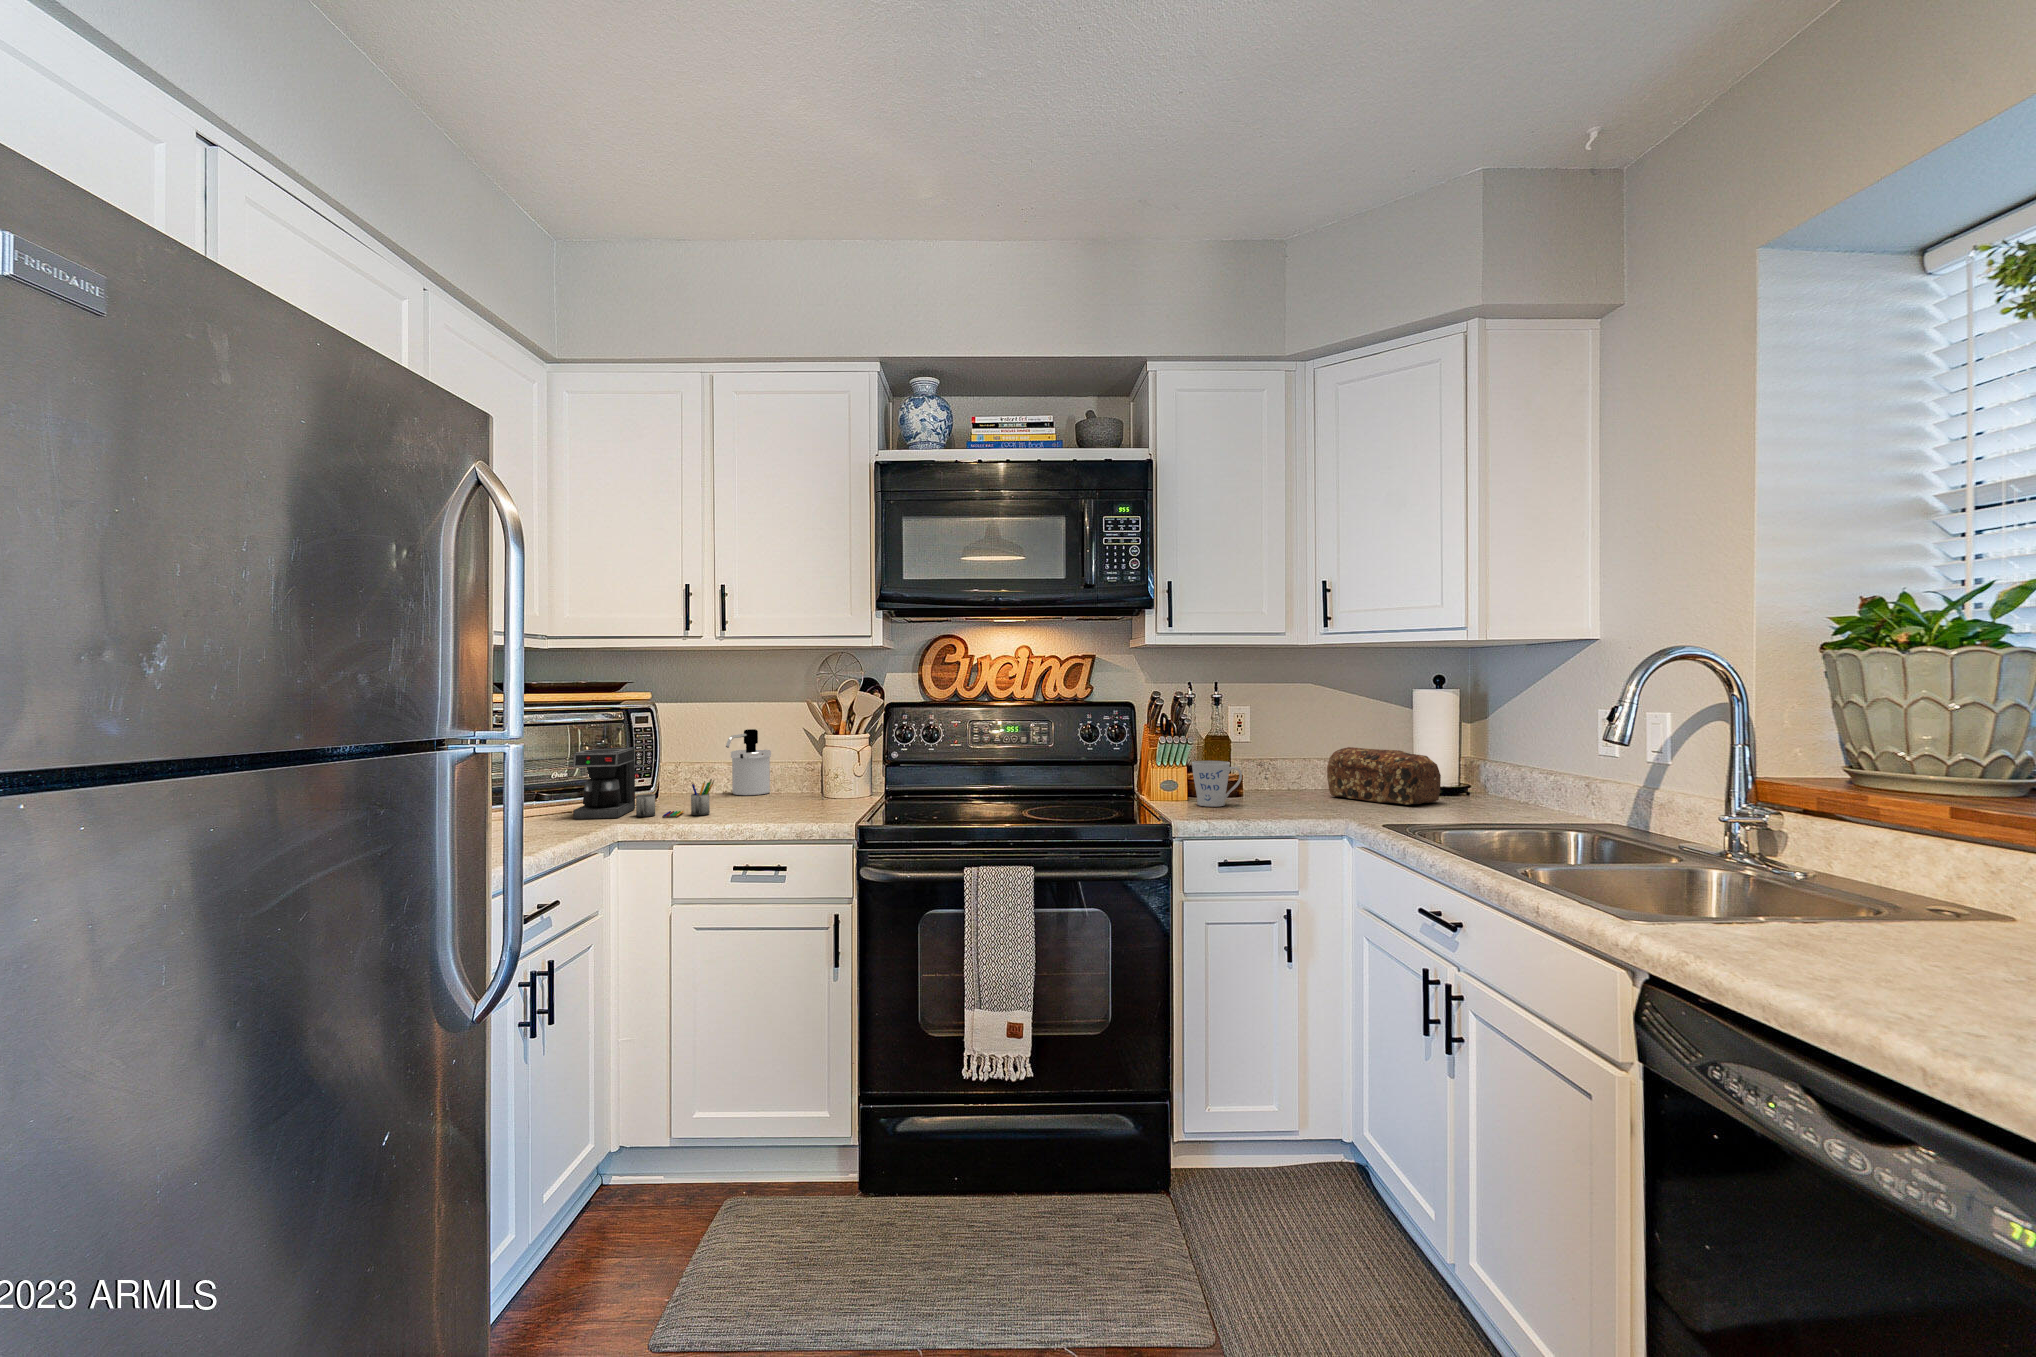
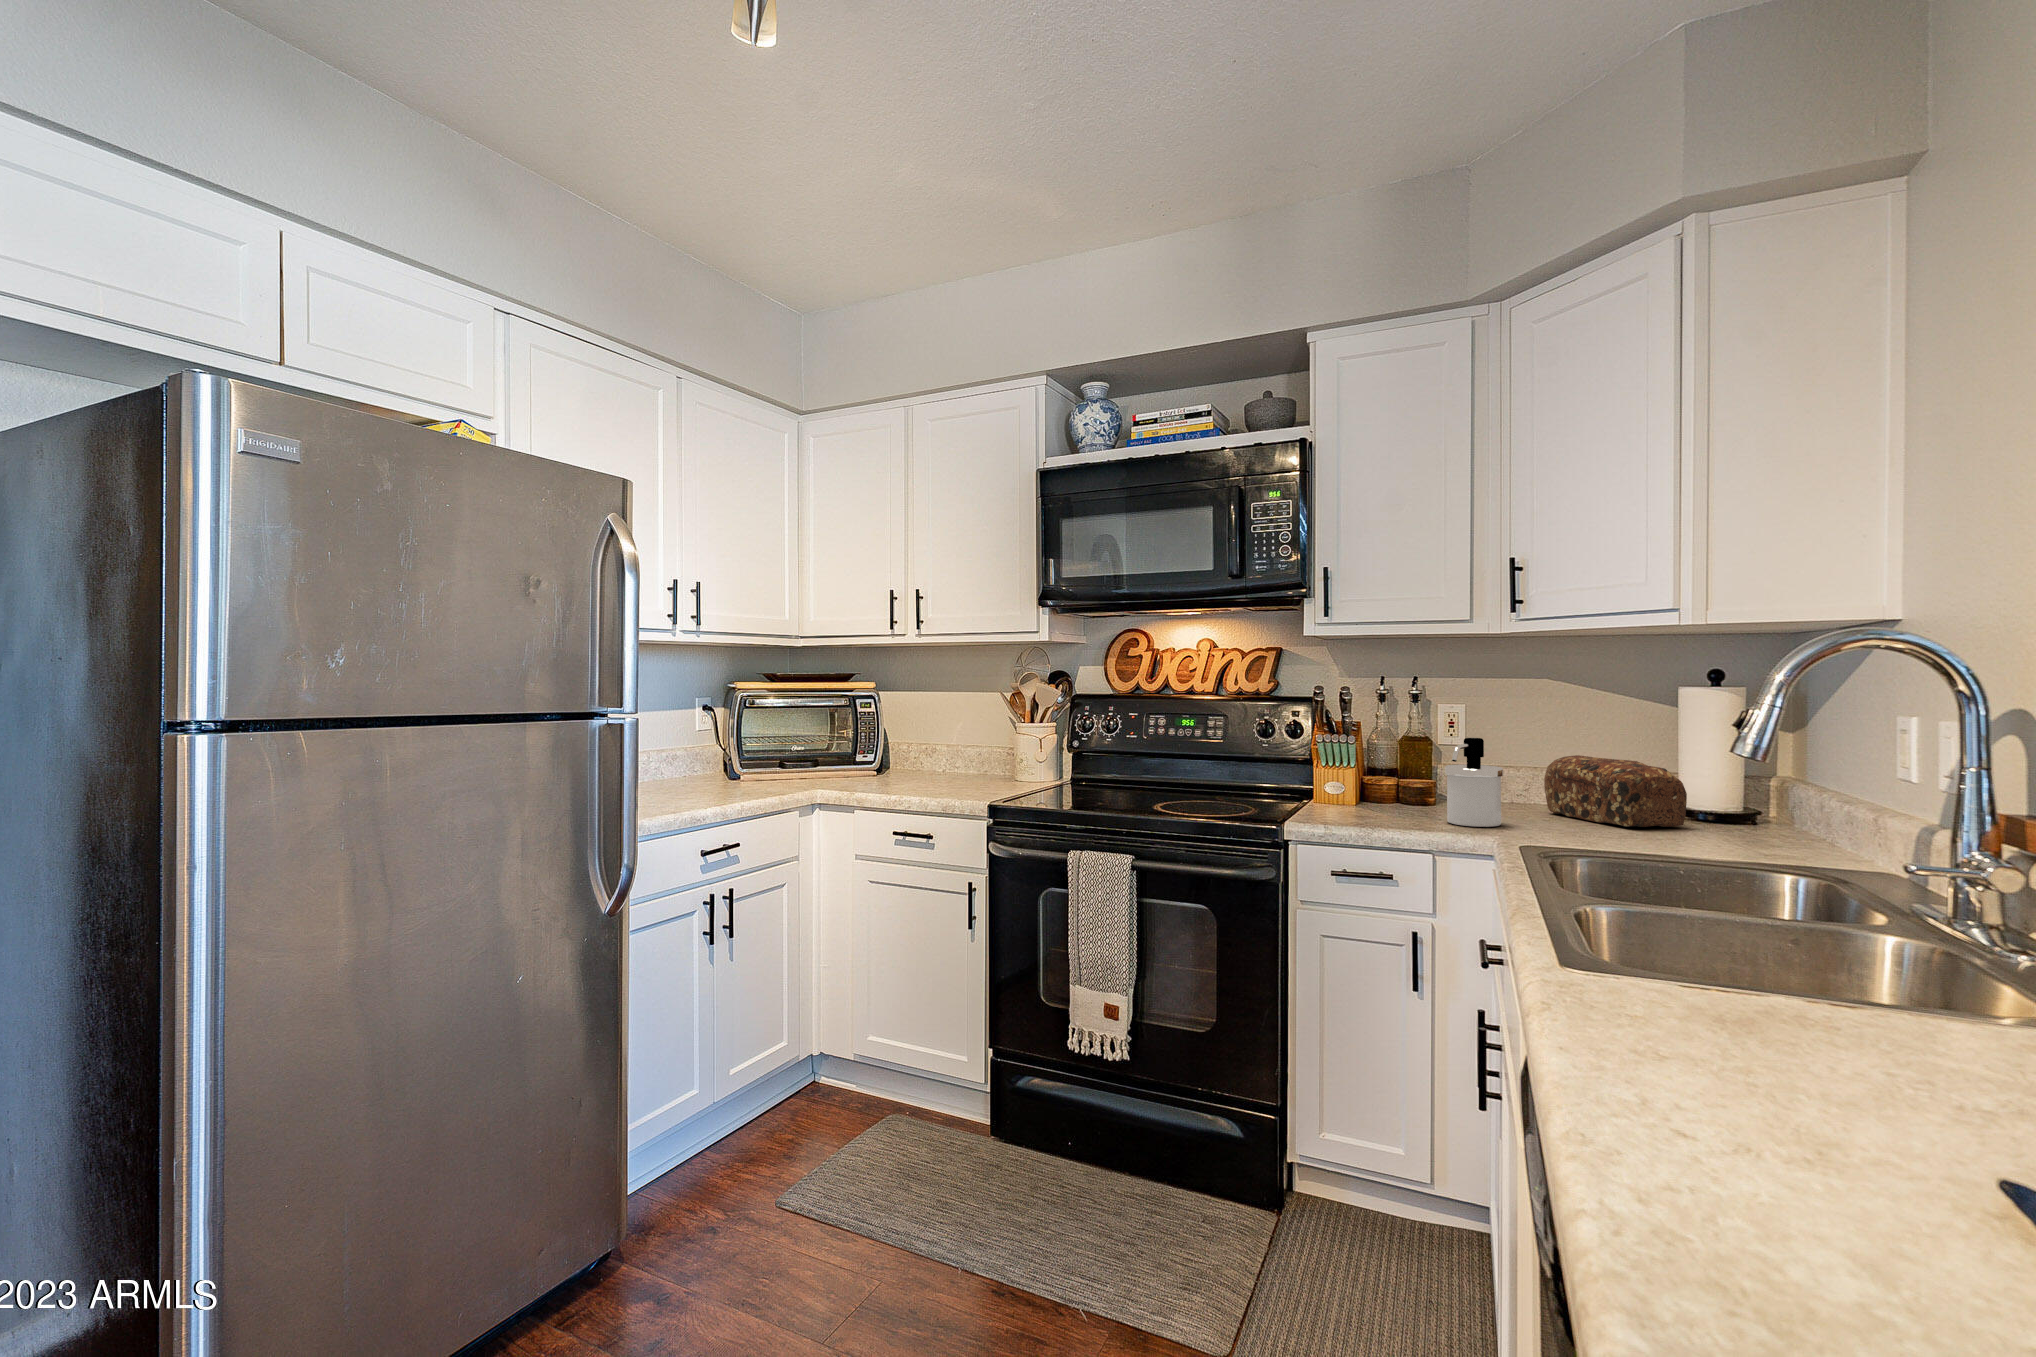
soap dispenser: present [726,729,771,795] -> present [1445,738,1503,827]
coffee maker: present [573,747,714,819] -> none [795,728,900,788]
mug: present [1192,761,1242,807] -> none [1355,762,1412,813]

